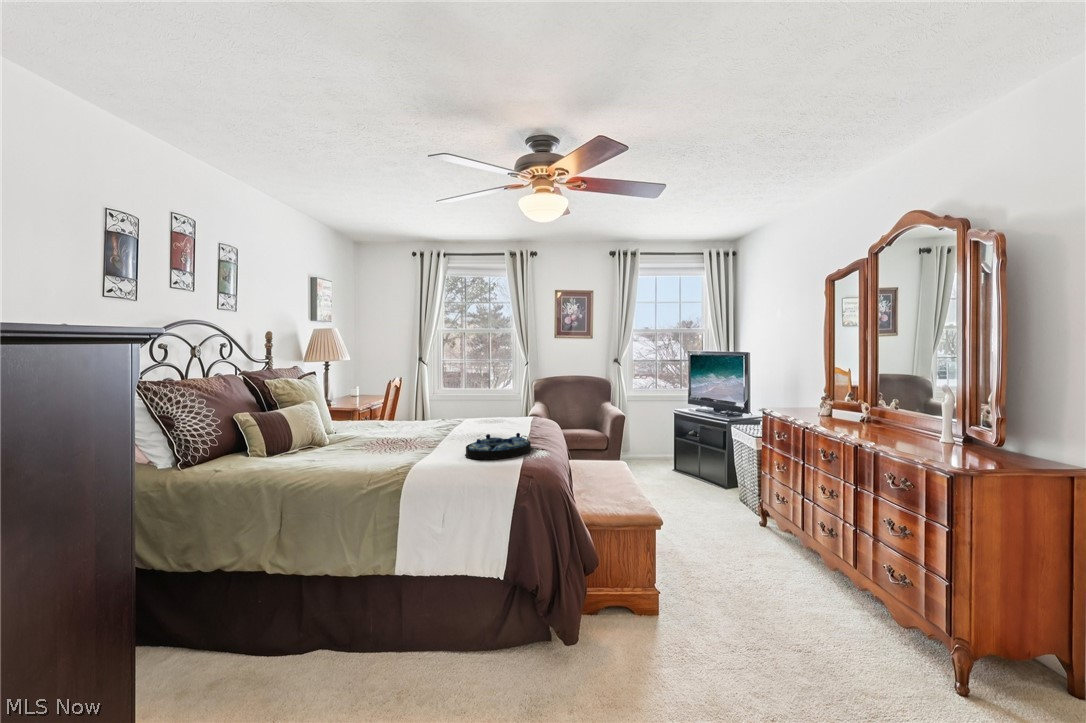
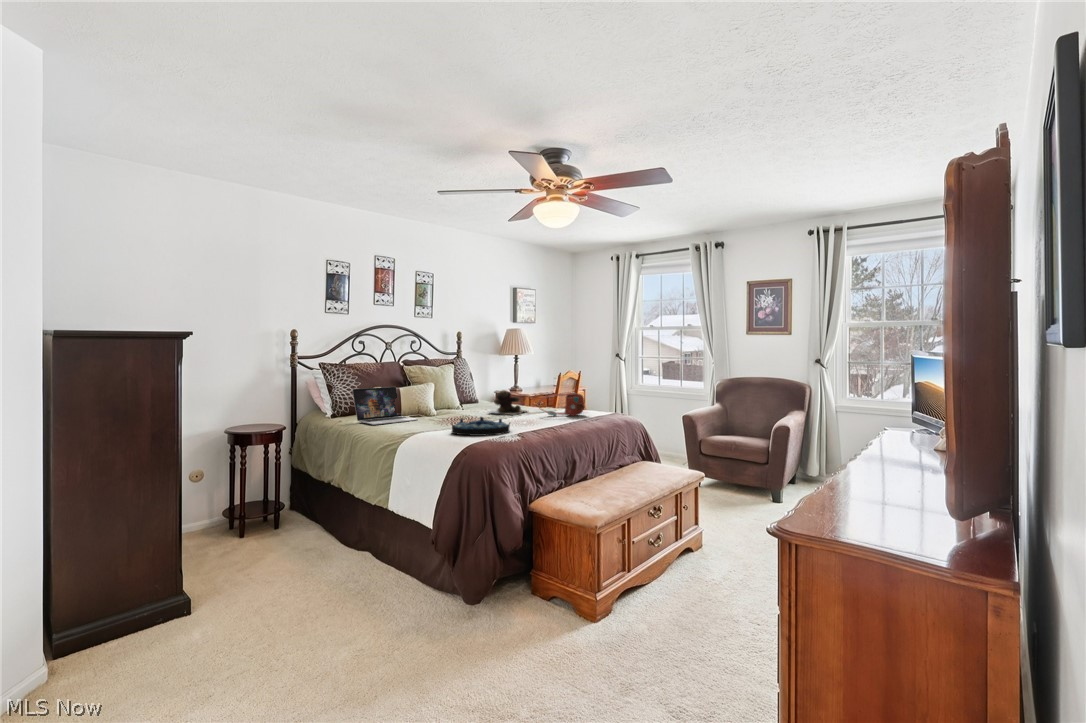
handbag: none [479,398,522,425] -> present [538,393,585,416]
teddy bear: none [402,402,444,432] -> present [489,390,527,415]
laptop: none [239,410,345,468] -> present [352,387,418,425]

